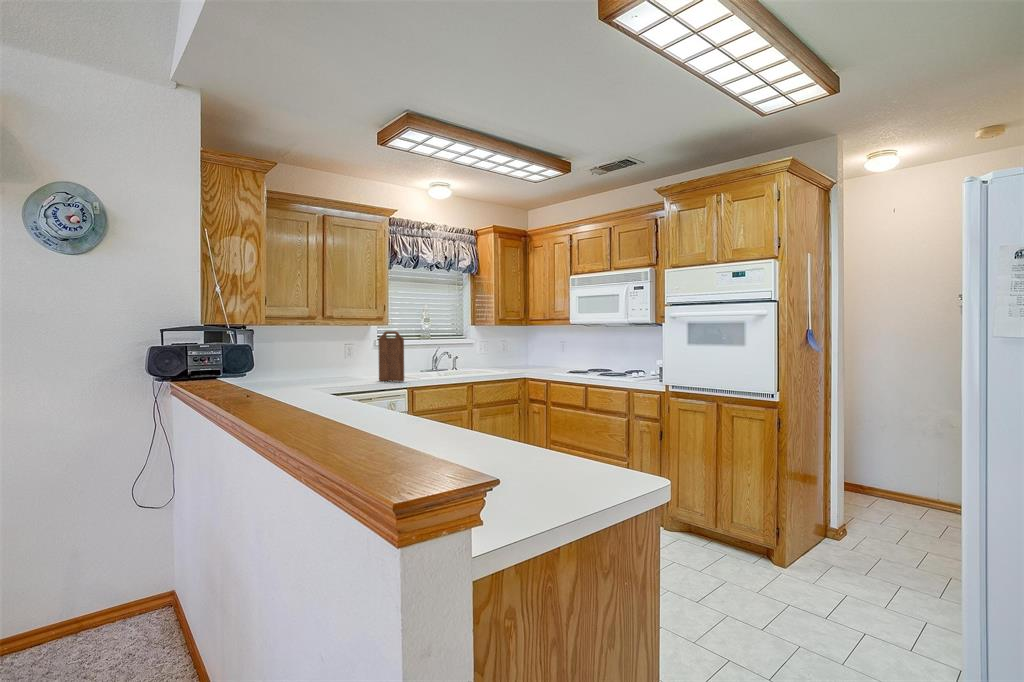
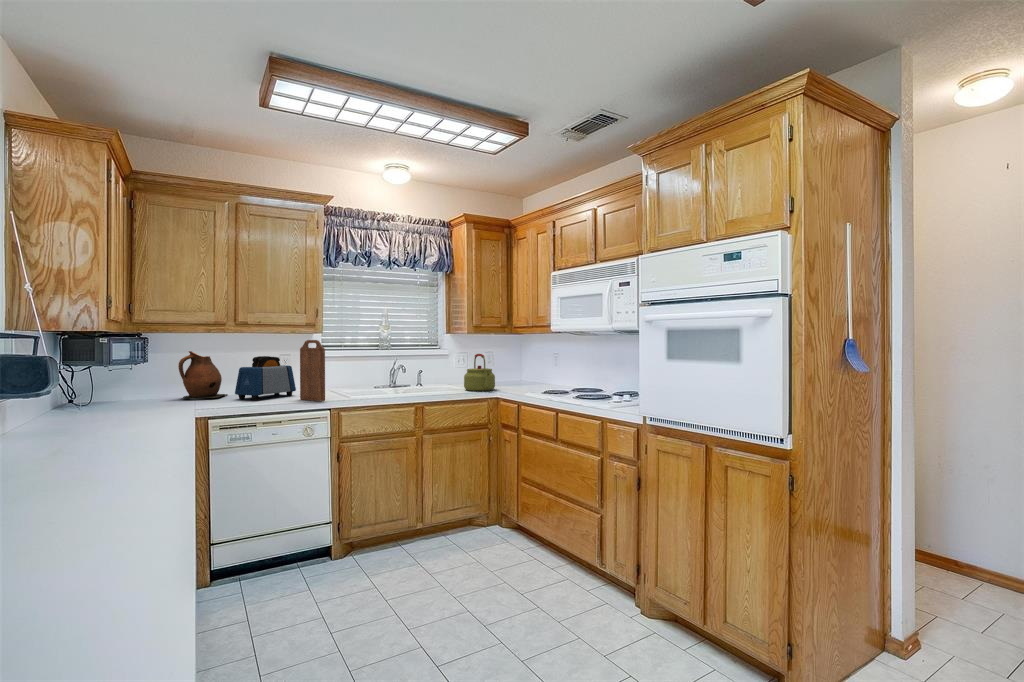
ceramic pitcher: none [272,341,307,381] -> present [178,351,228,399]
kettle: none [498,343,523,373] -> present [464,354,495,391]
toaster: none [322,345,367,382] -> present [235,356,296,400]

